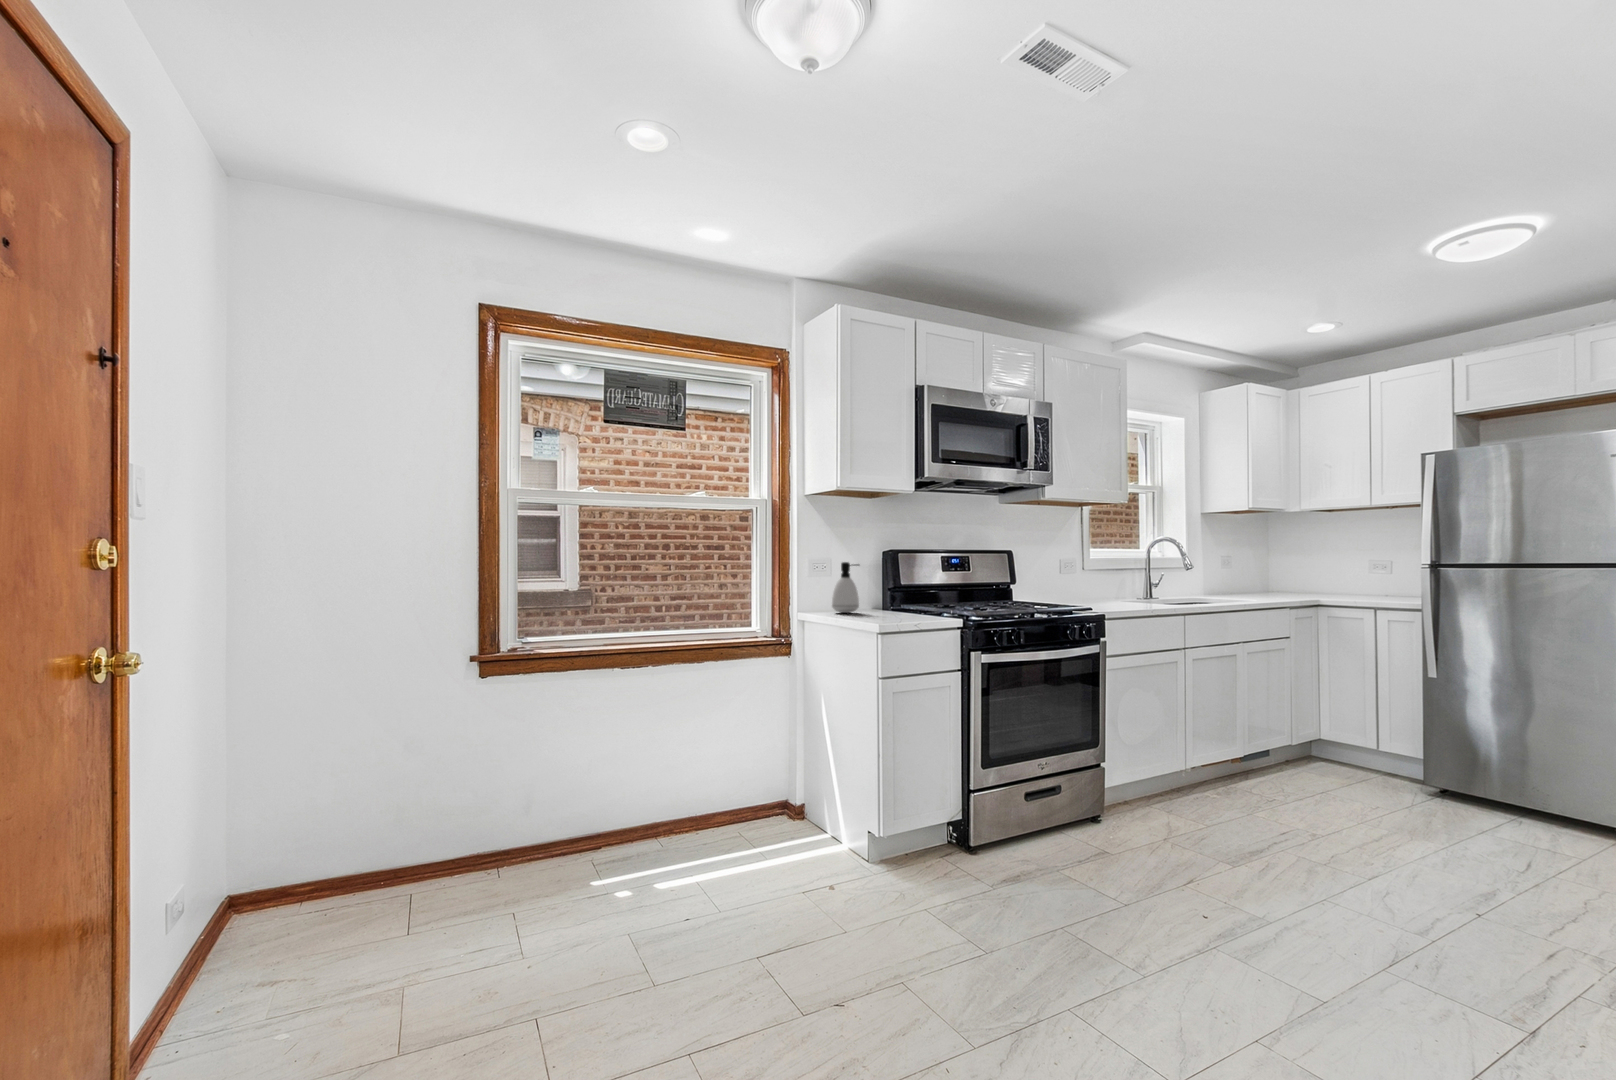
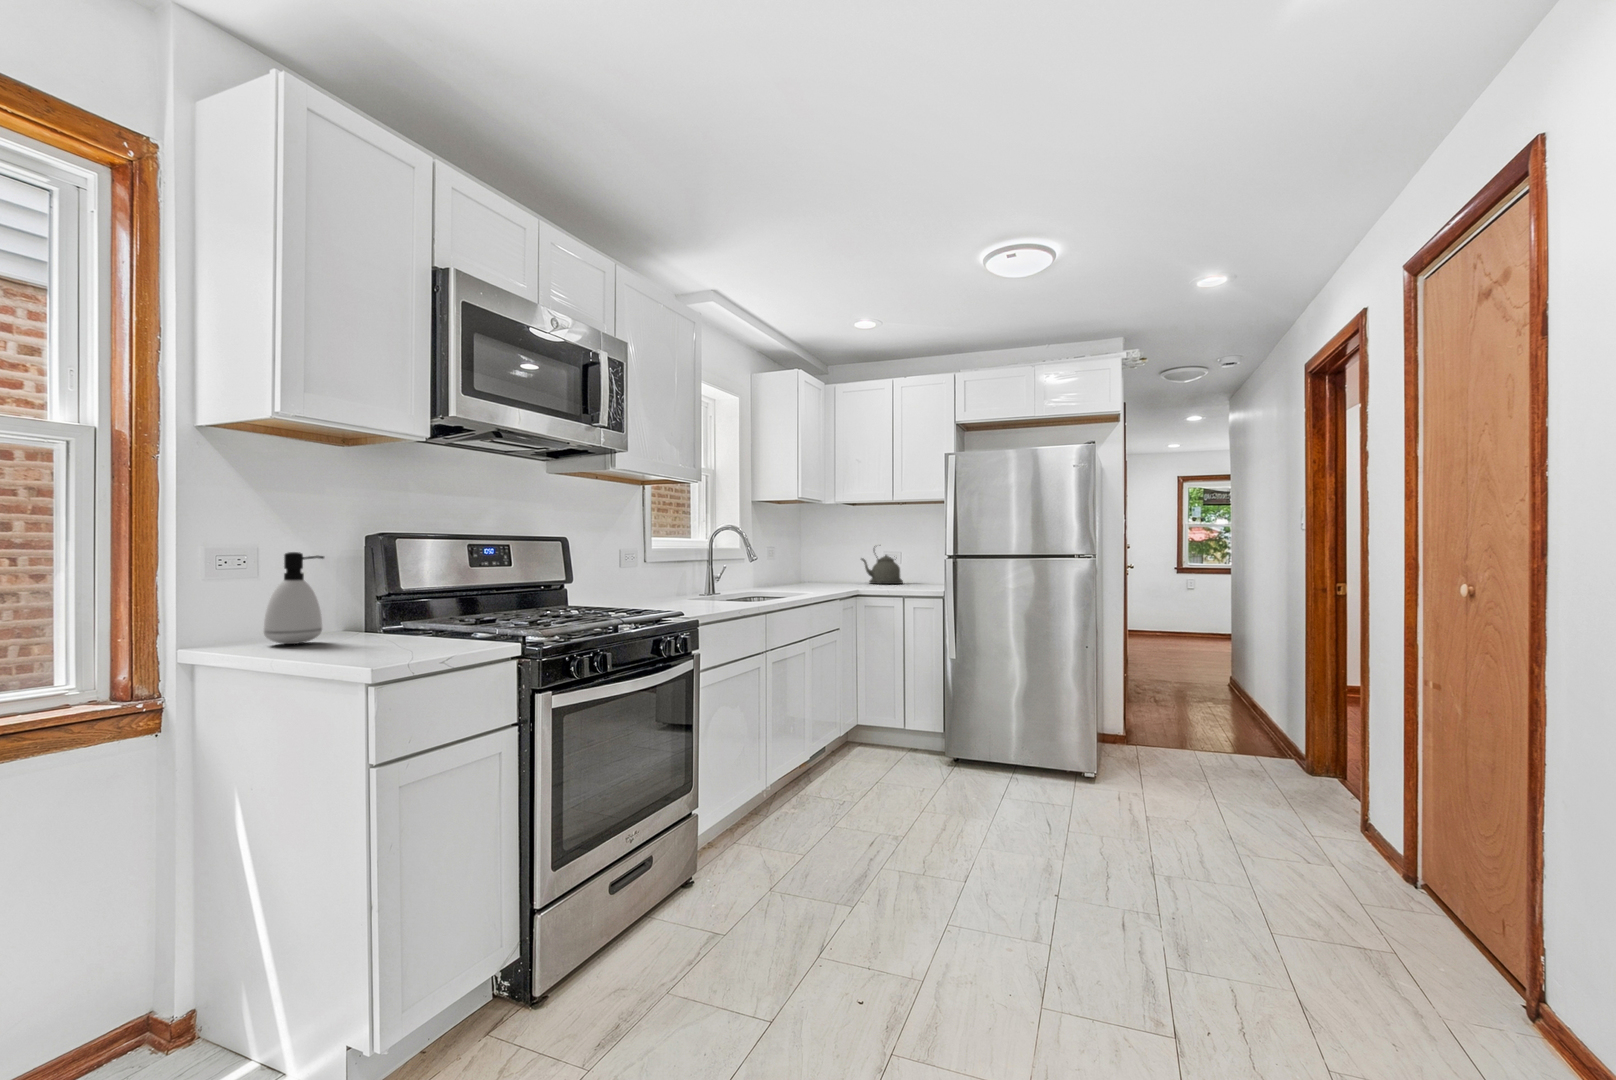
kettle: none [1332,553,1387,594] -> present [861,551,903,584]

